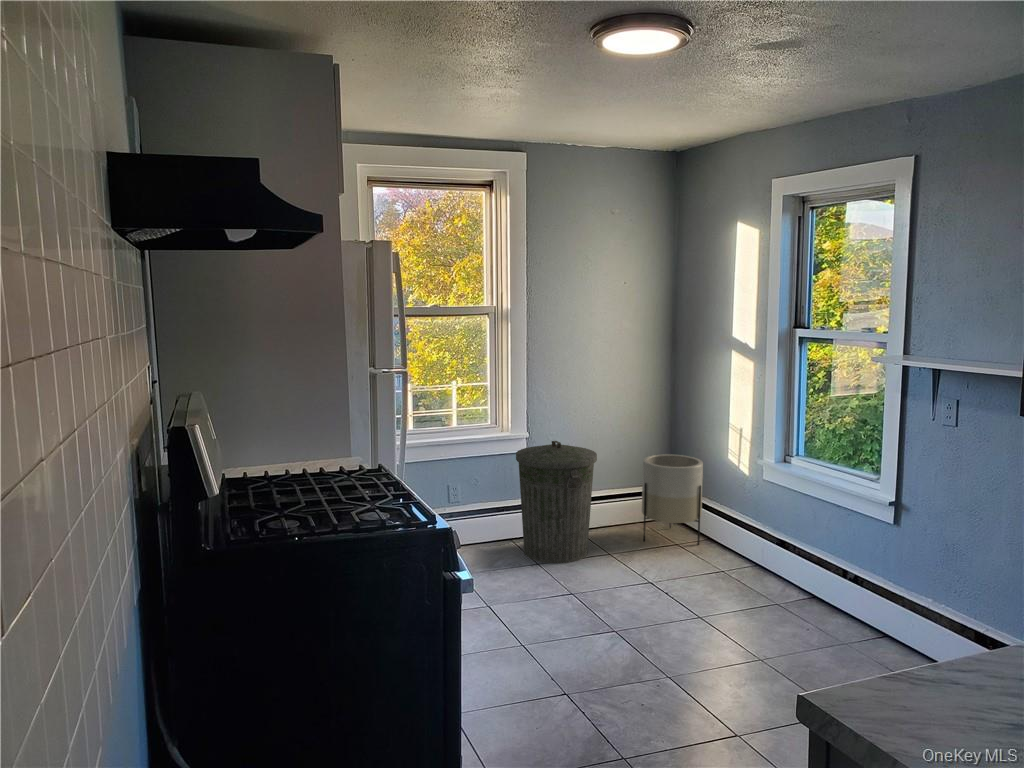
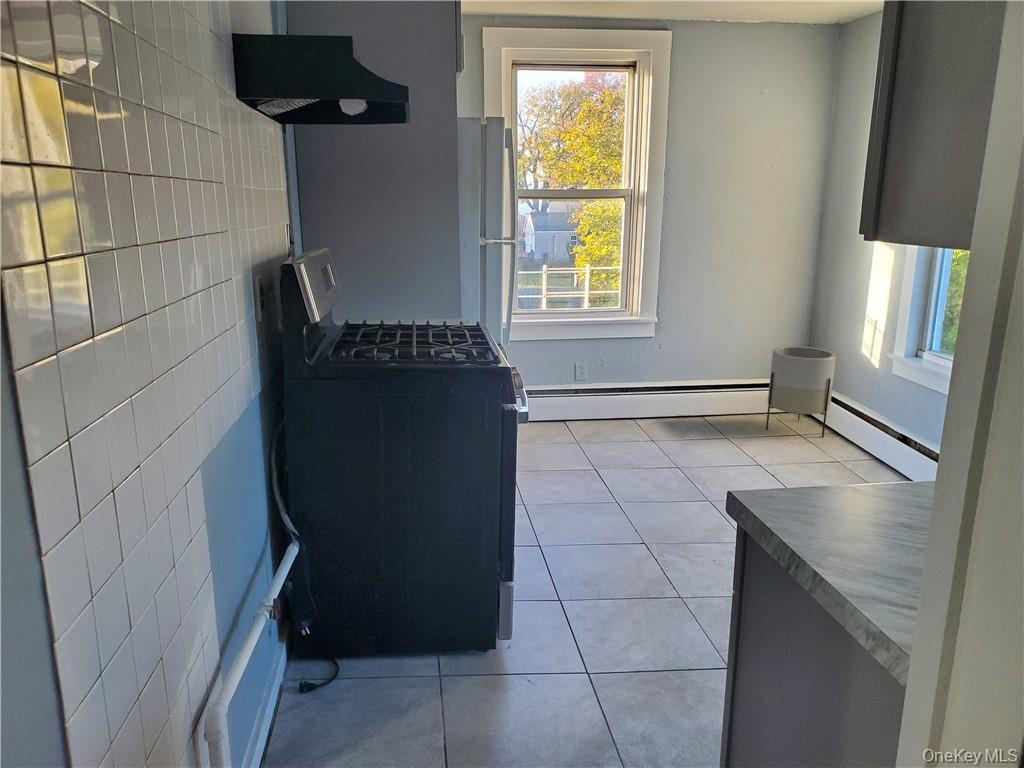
trash can: present [516,441,597,563] -> none [641,325,721,441]

